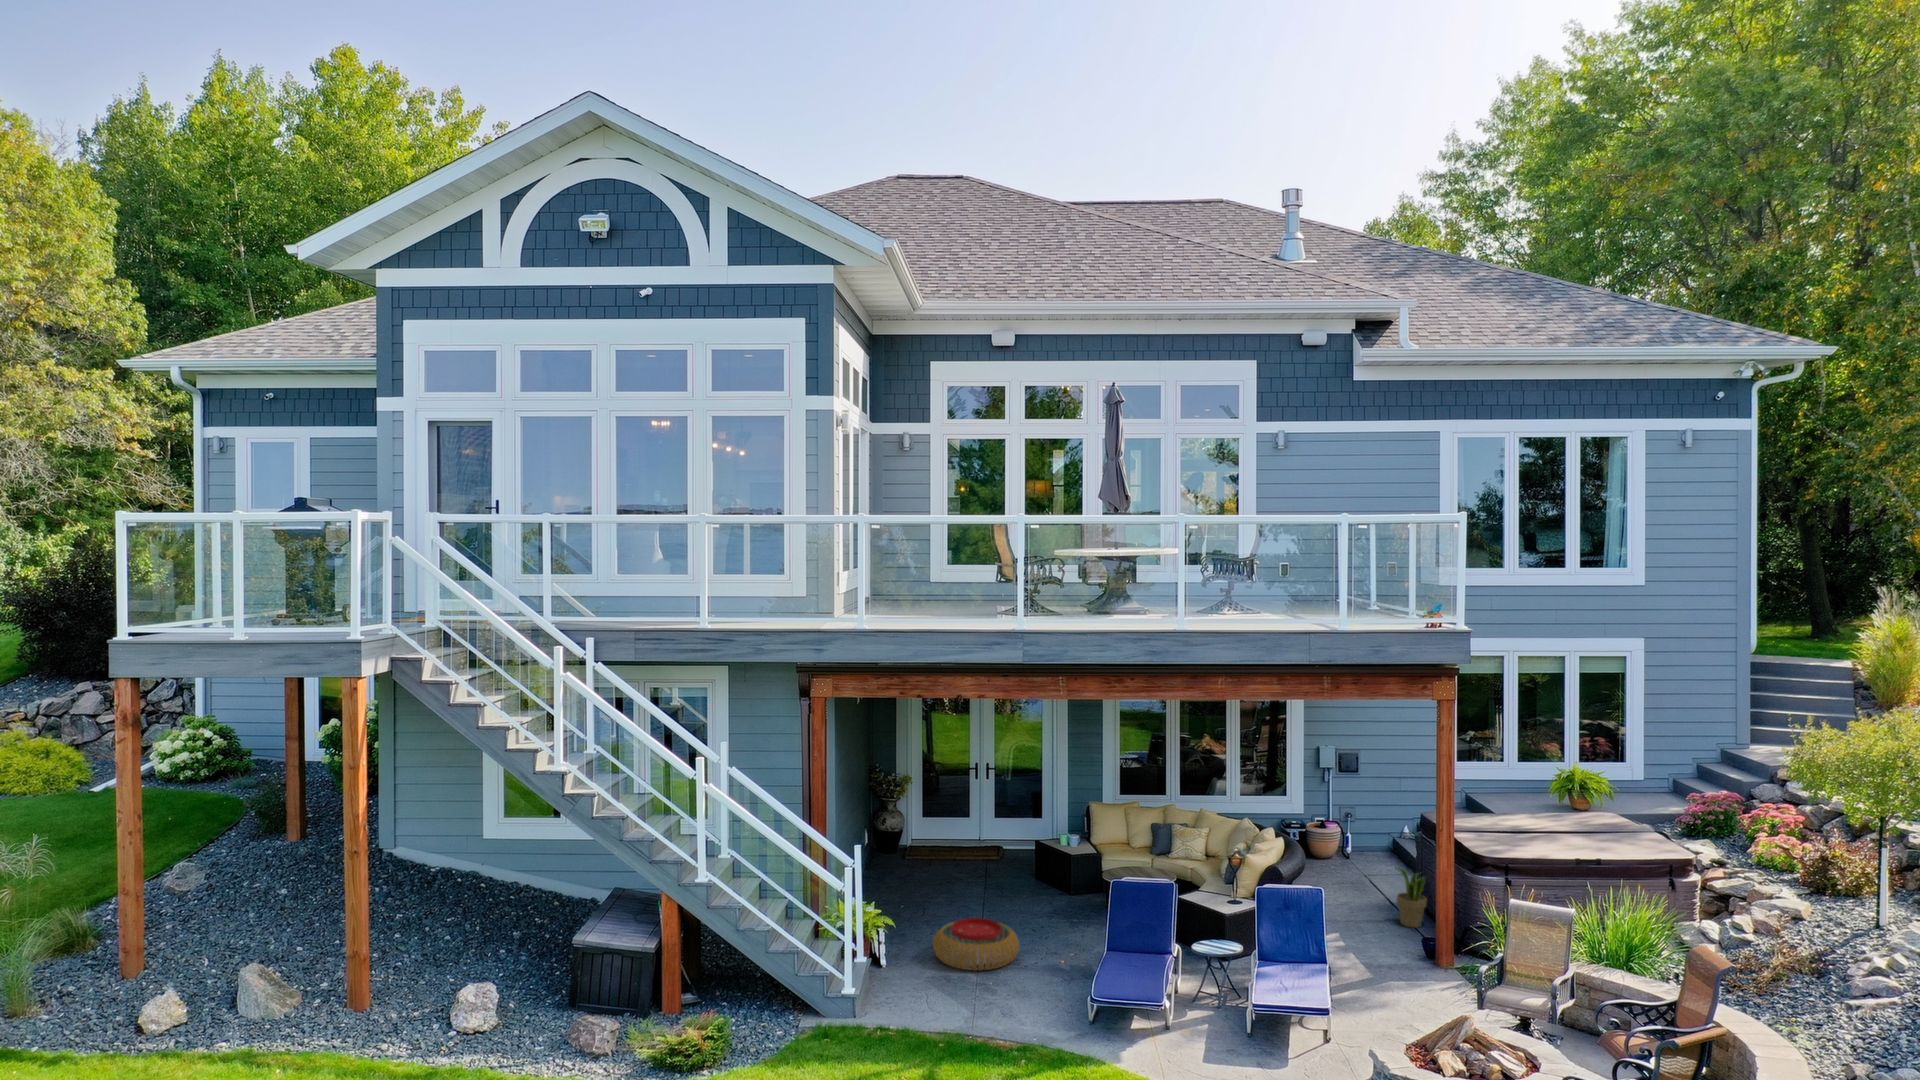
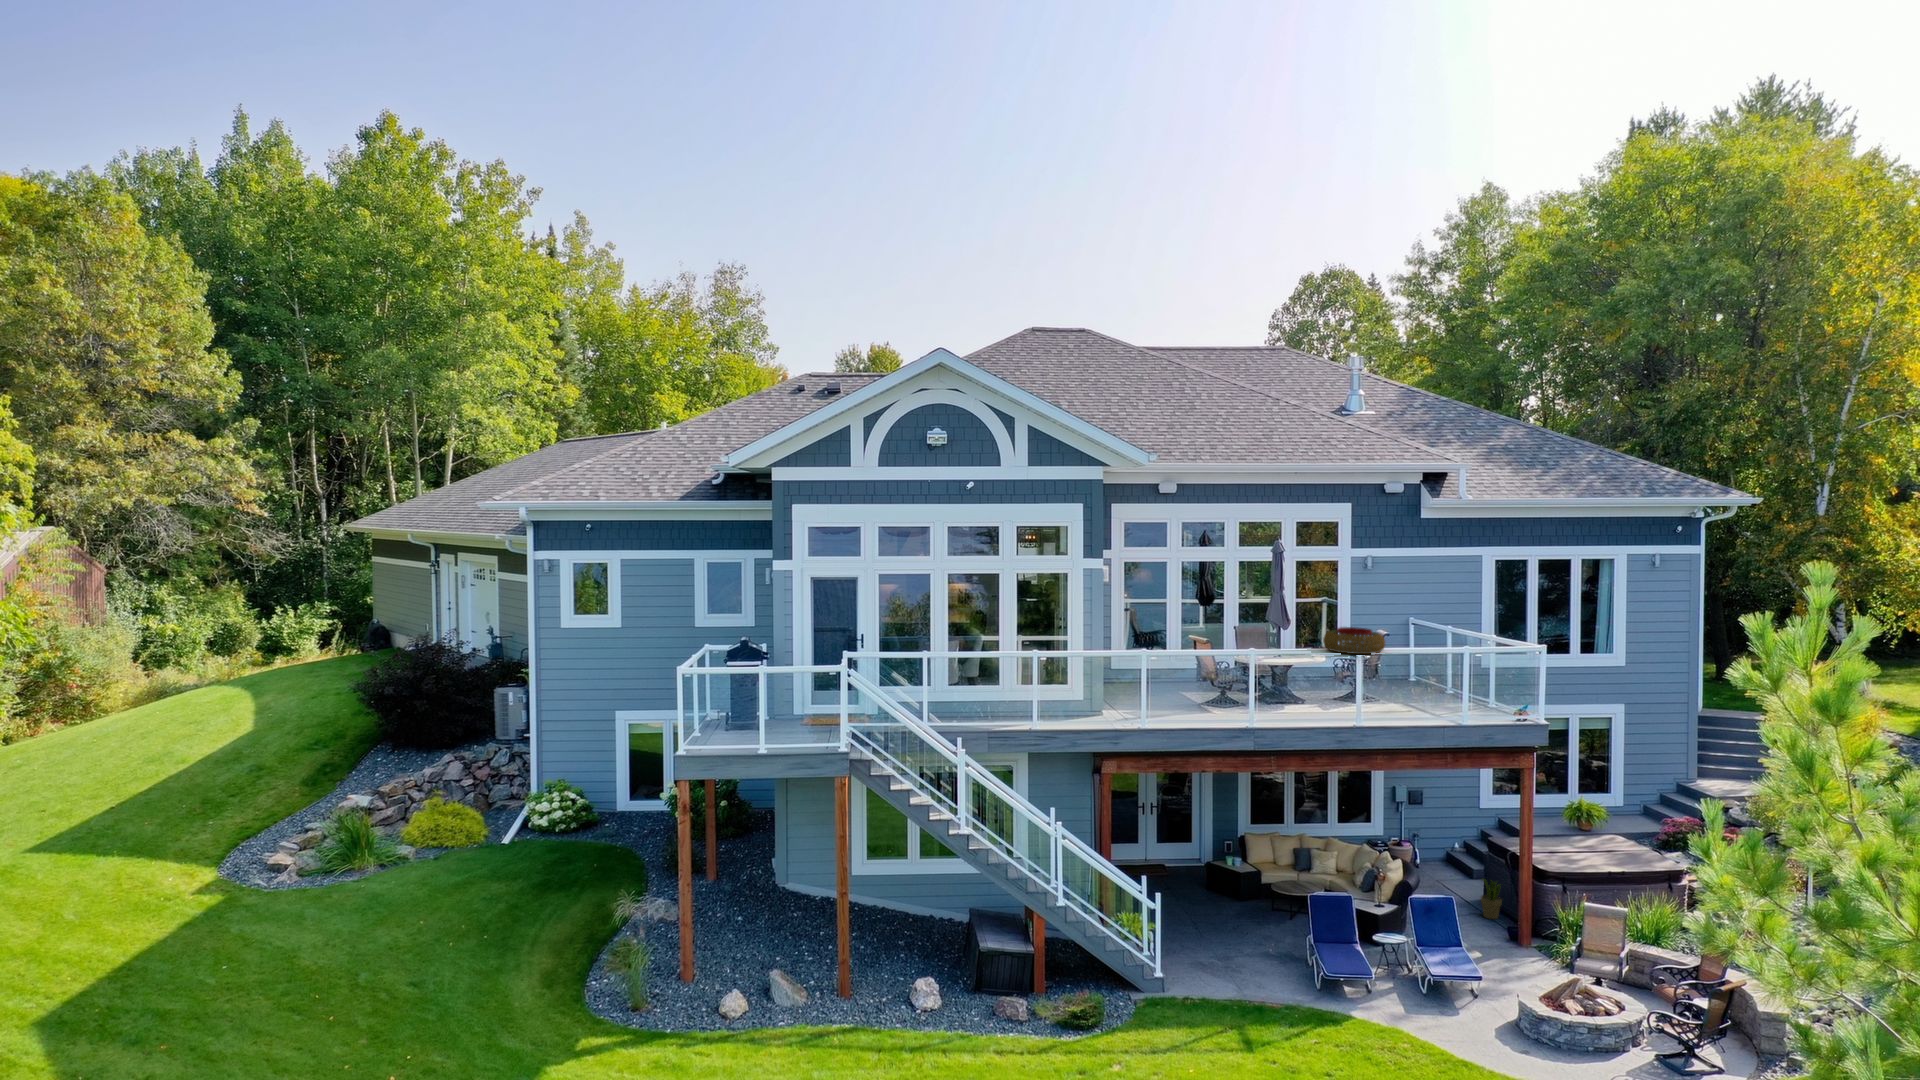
pouf: present [933,918,1019,971] -> present [1323,627,1385,654]

